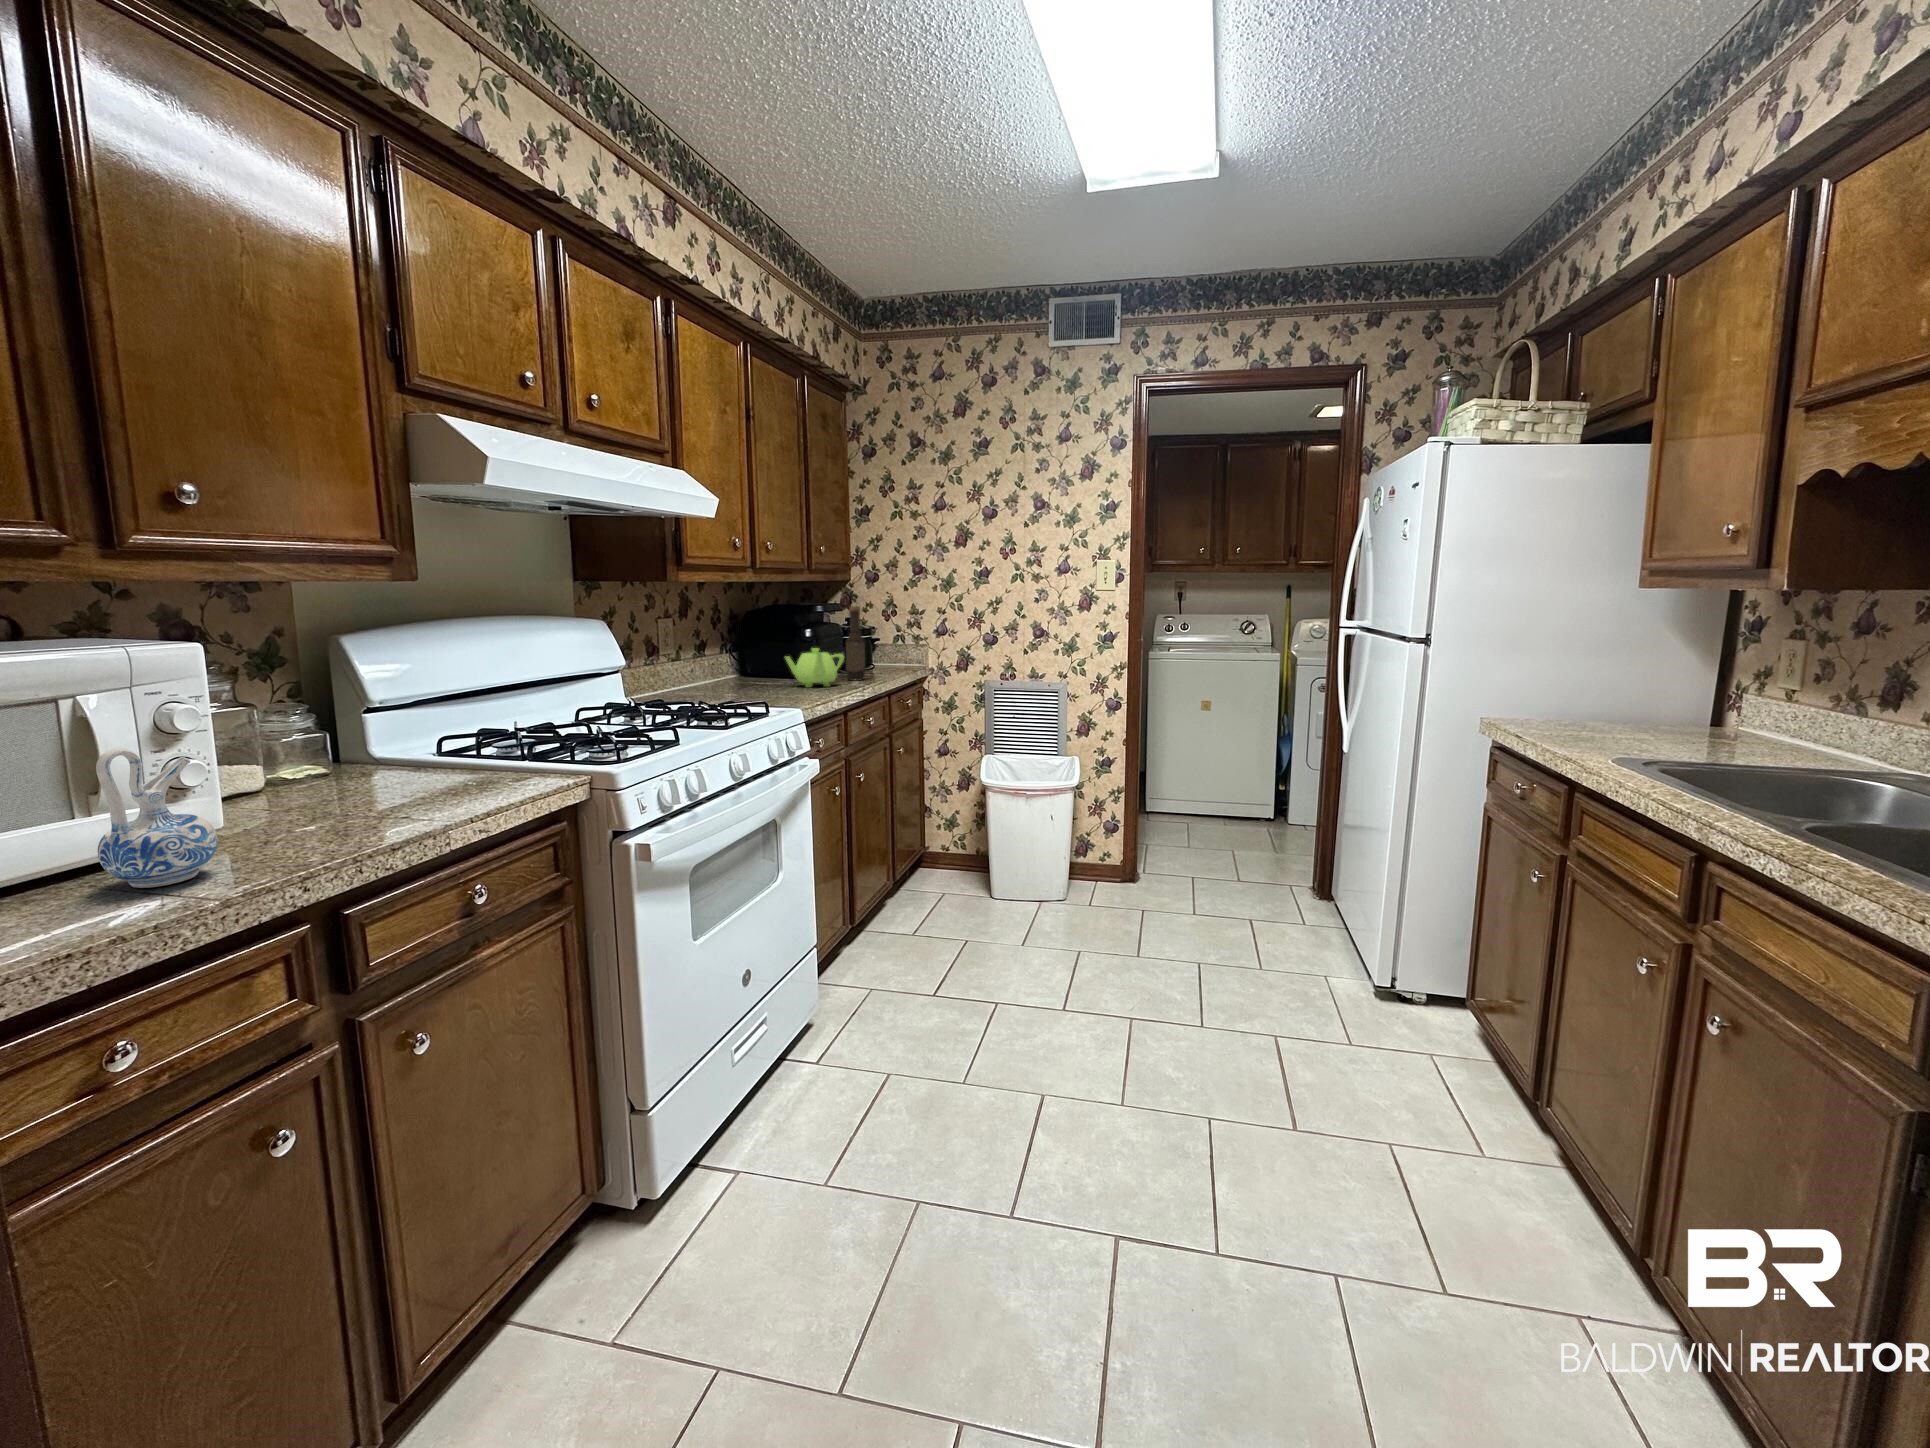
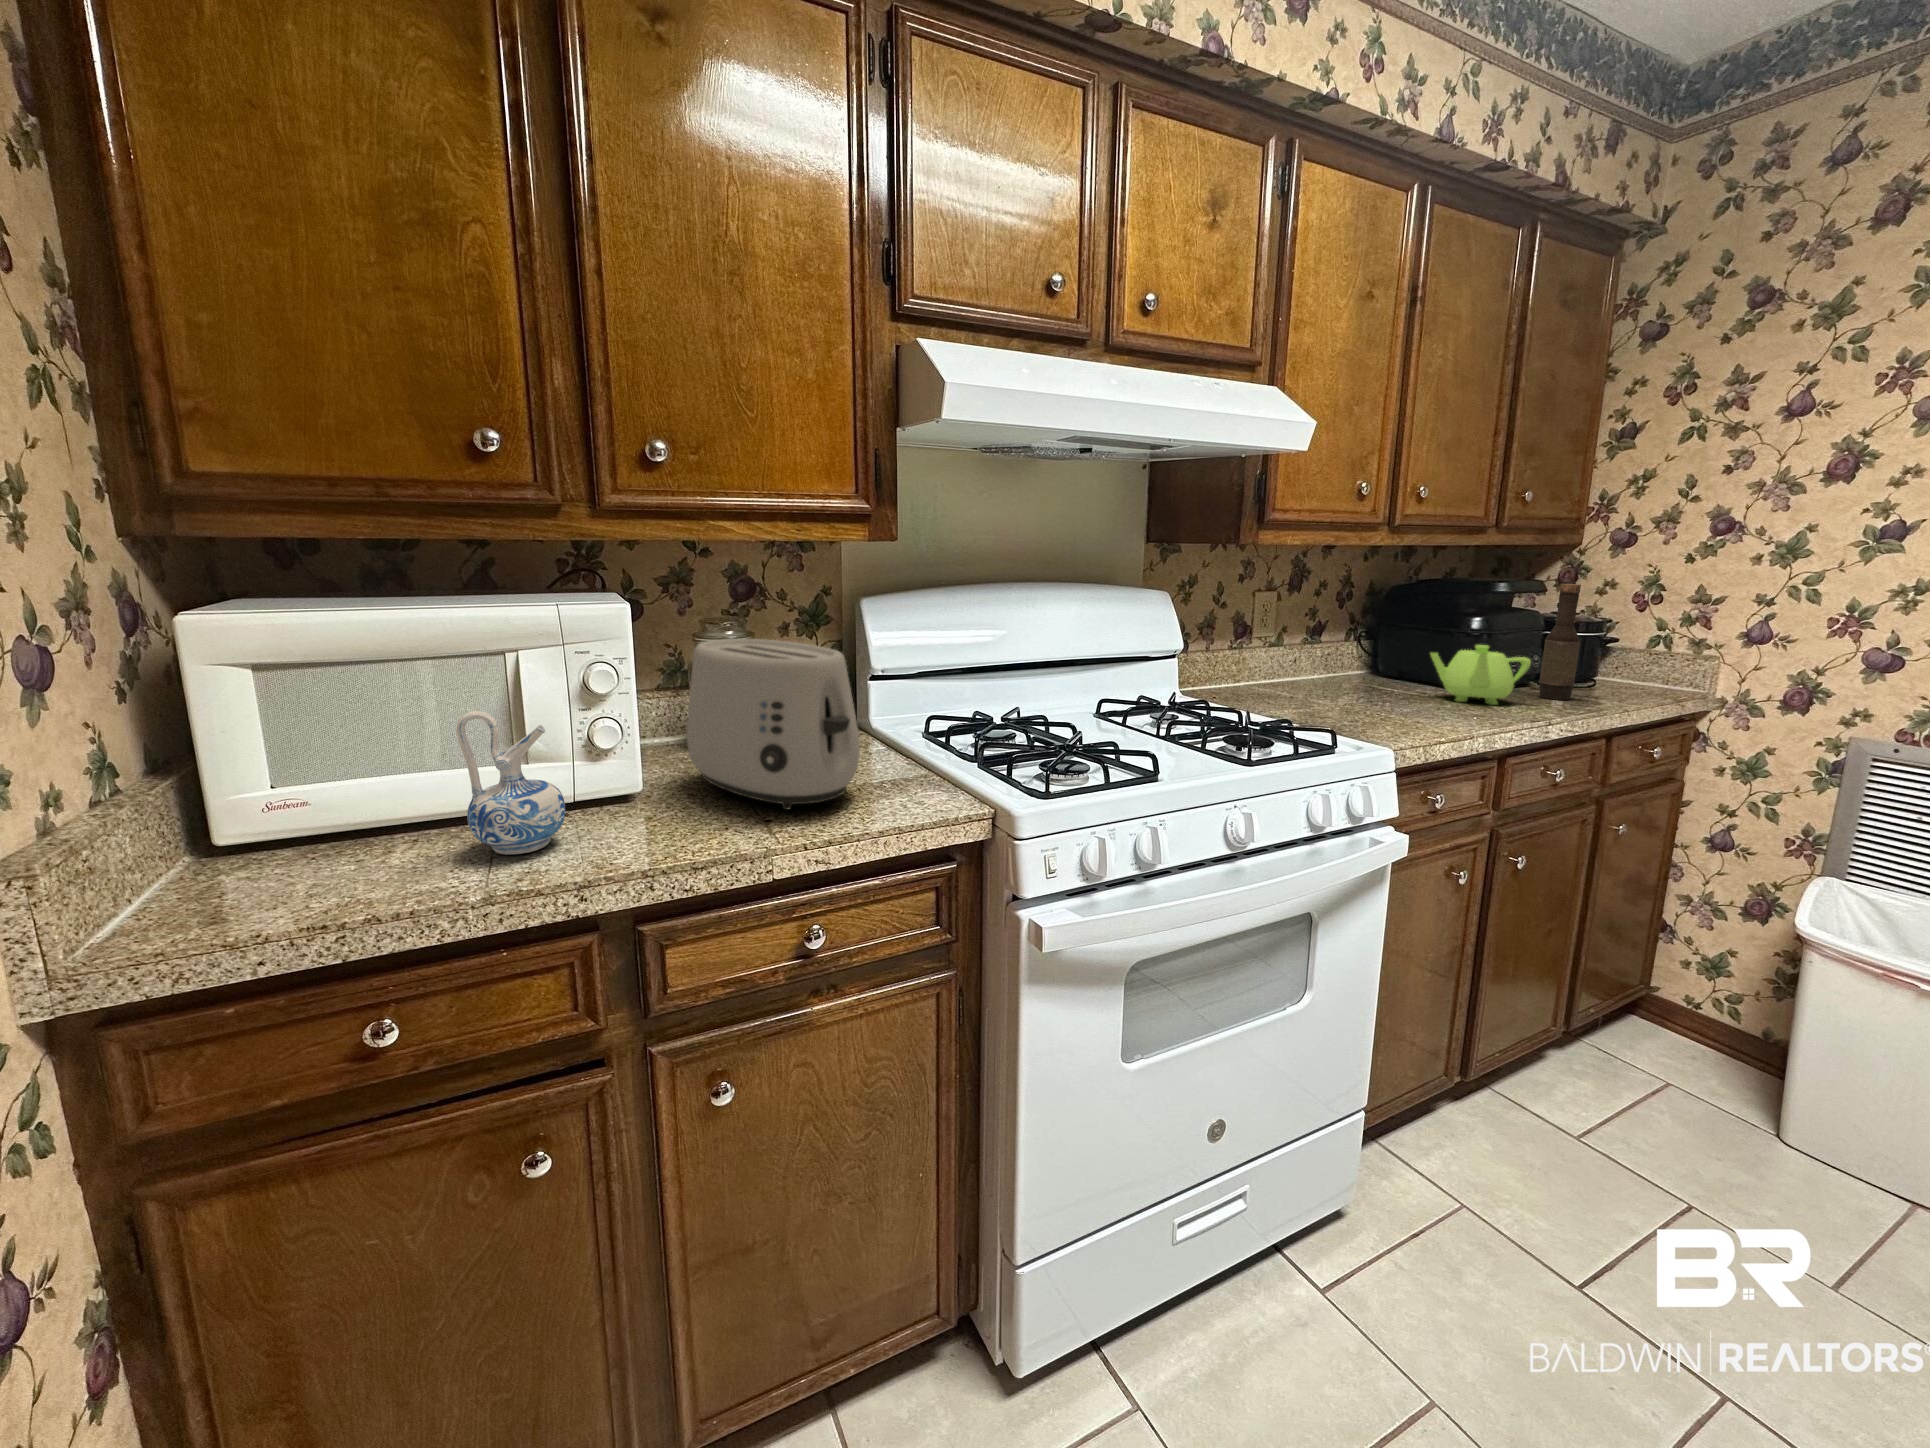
toaster: none [248,672,474,814] -> present [687,639,860,810]

